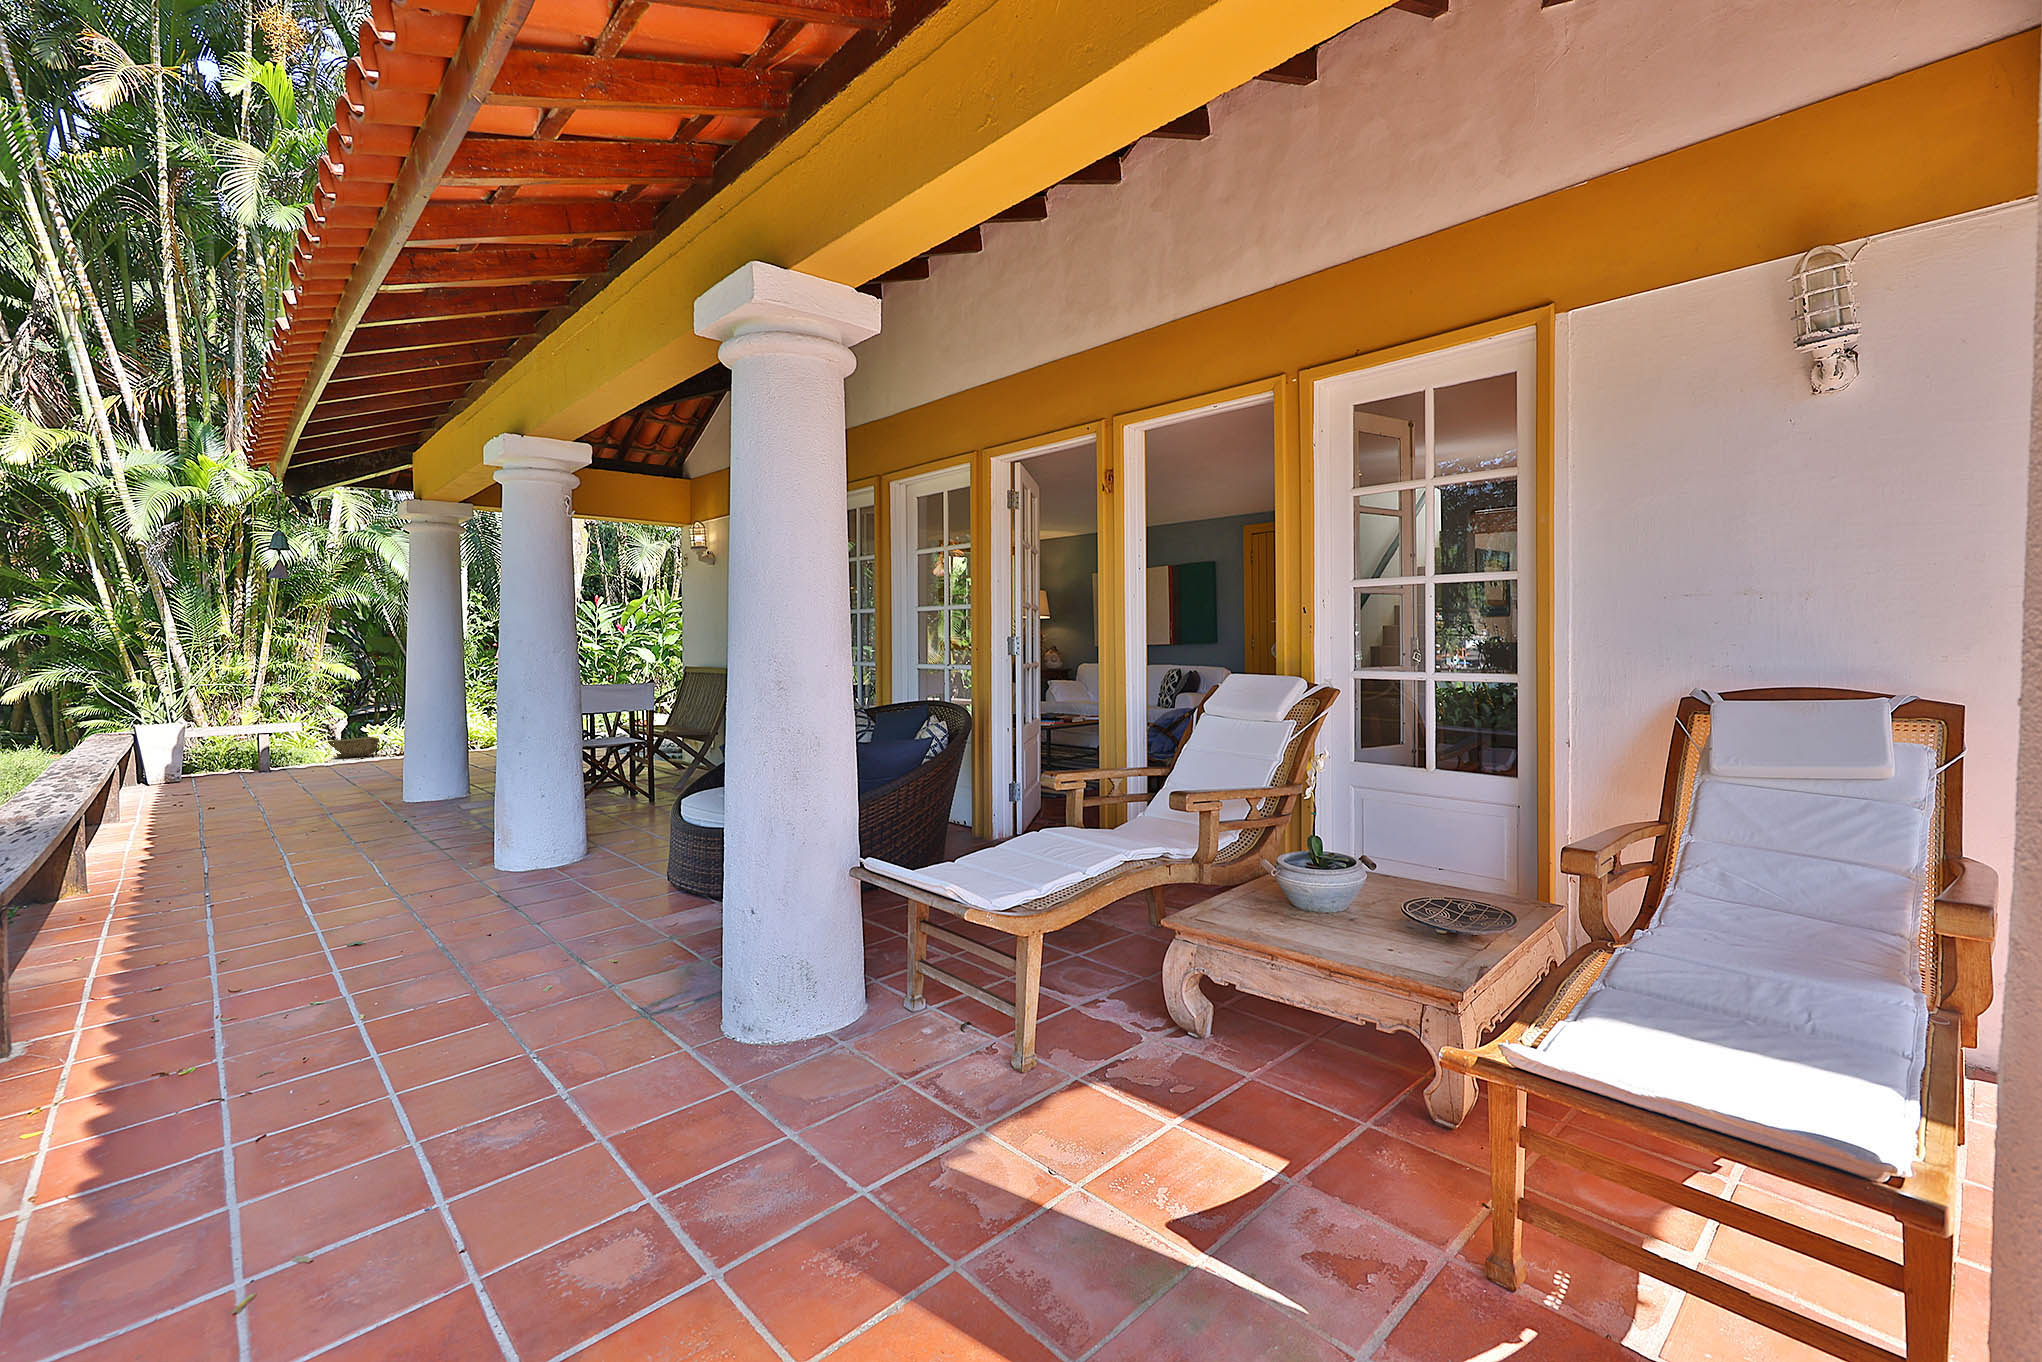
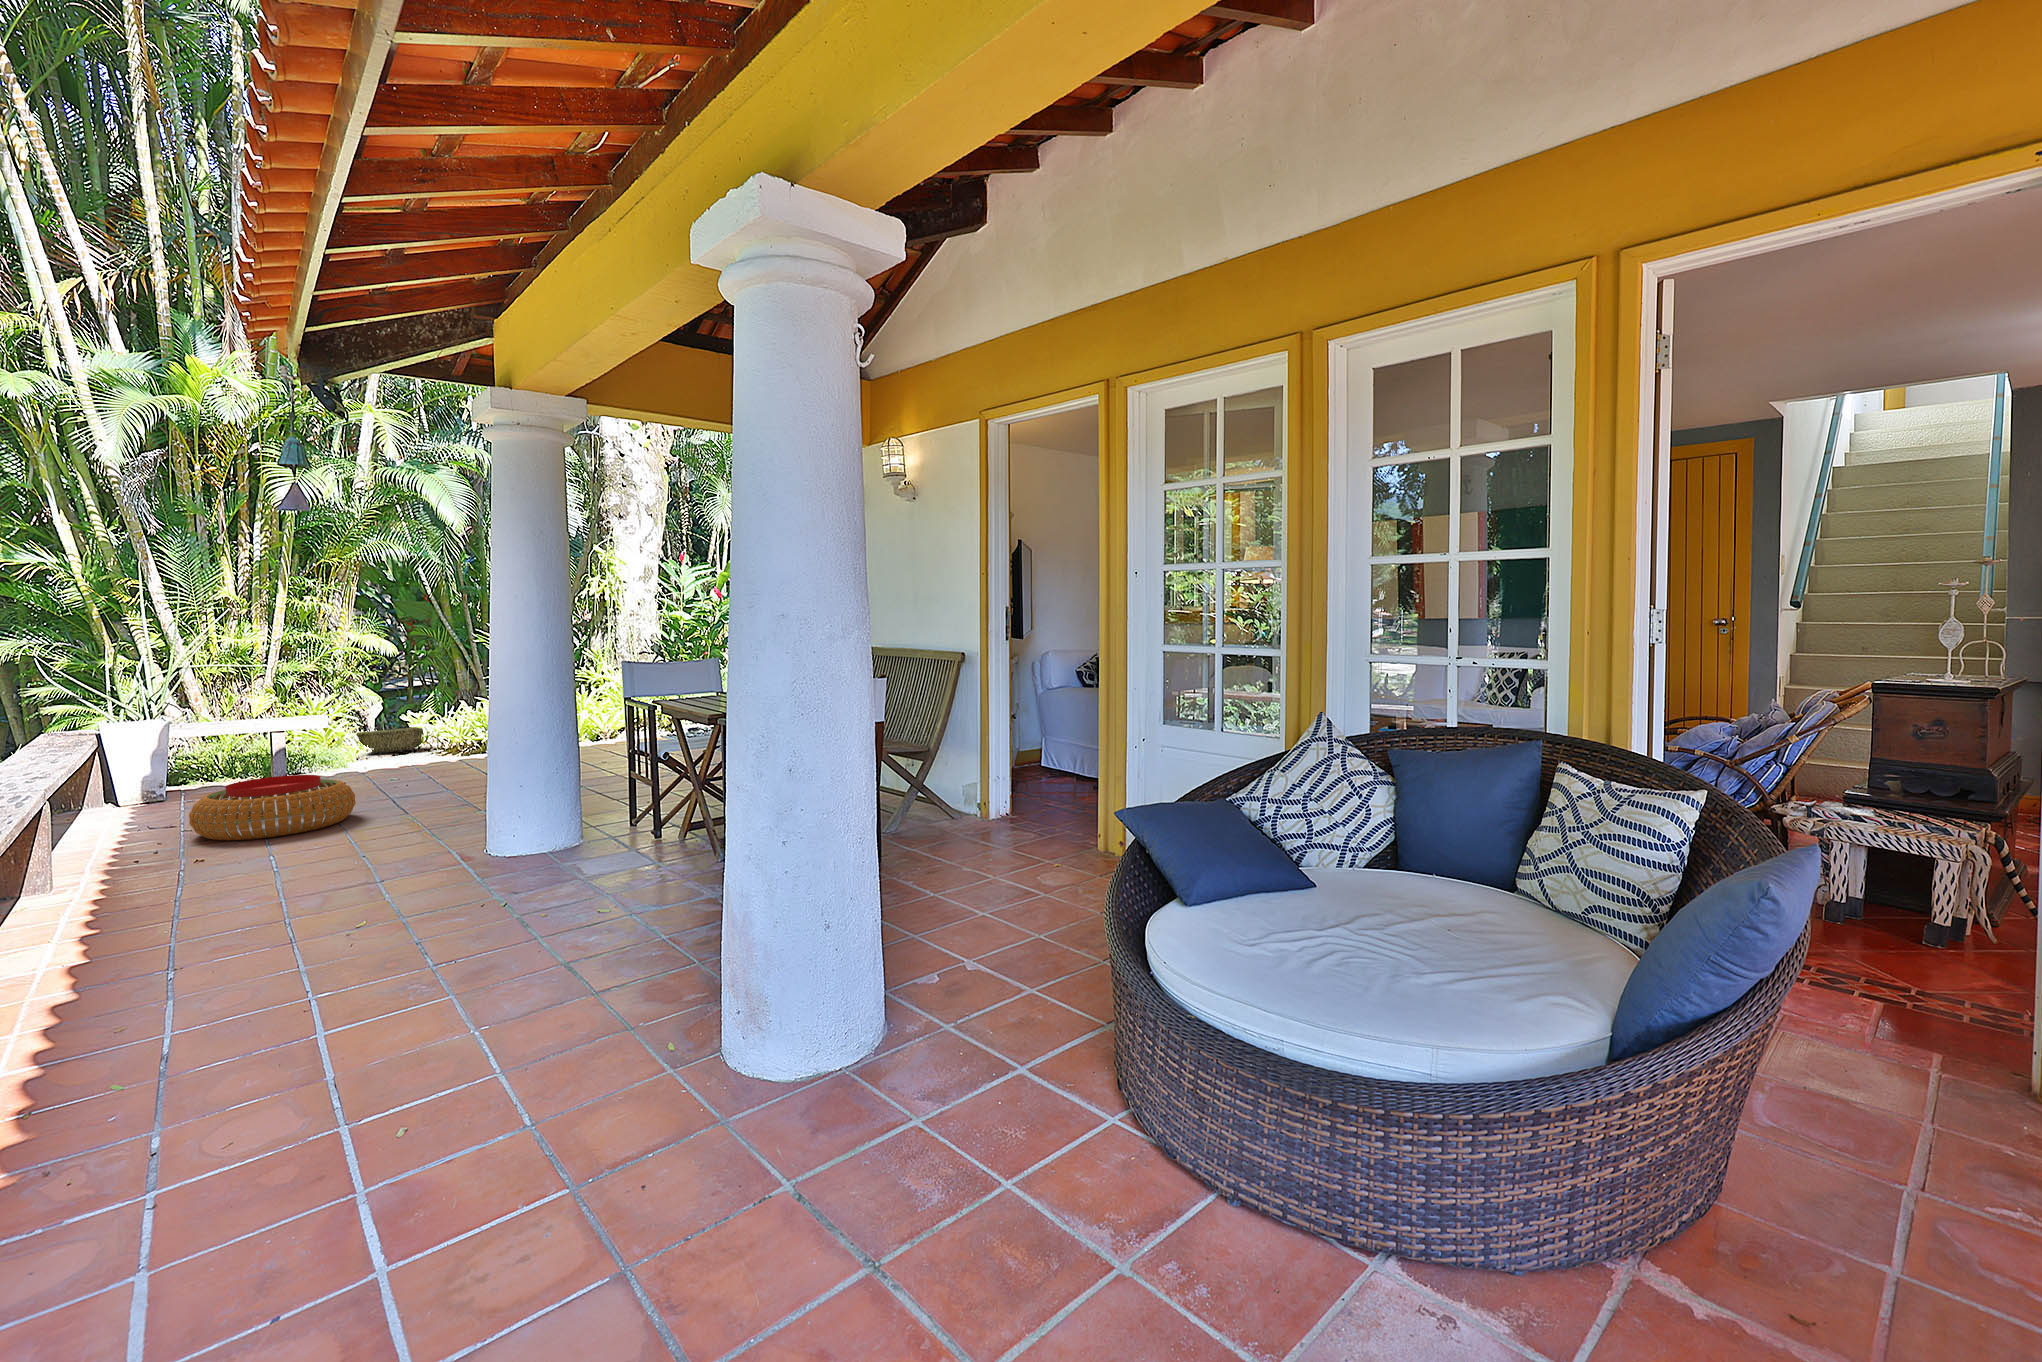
pouf: none [196,765,317,809] -> present [189,775,356,840]

